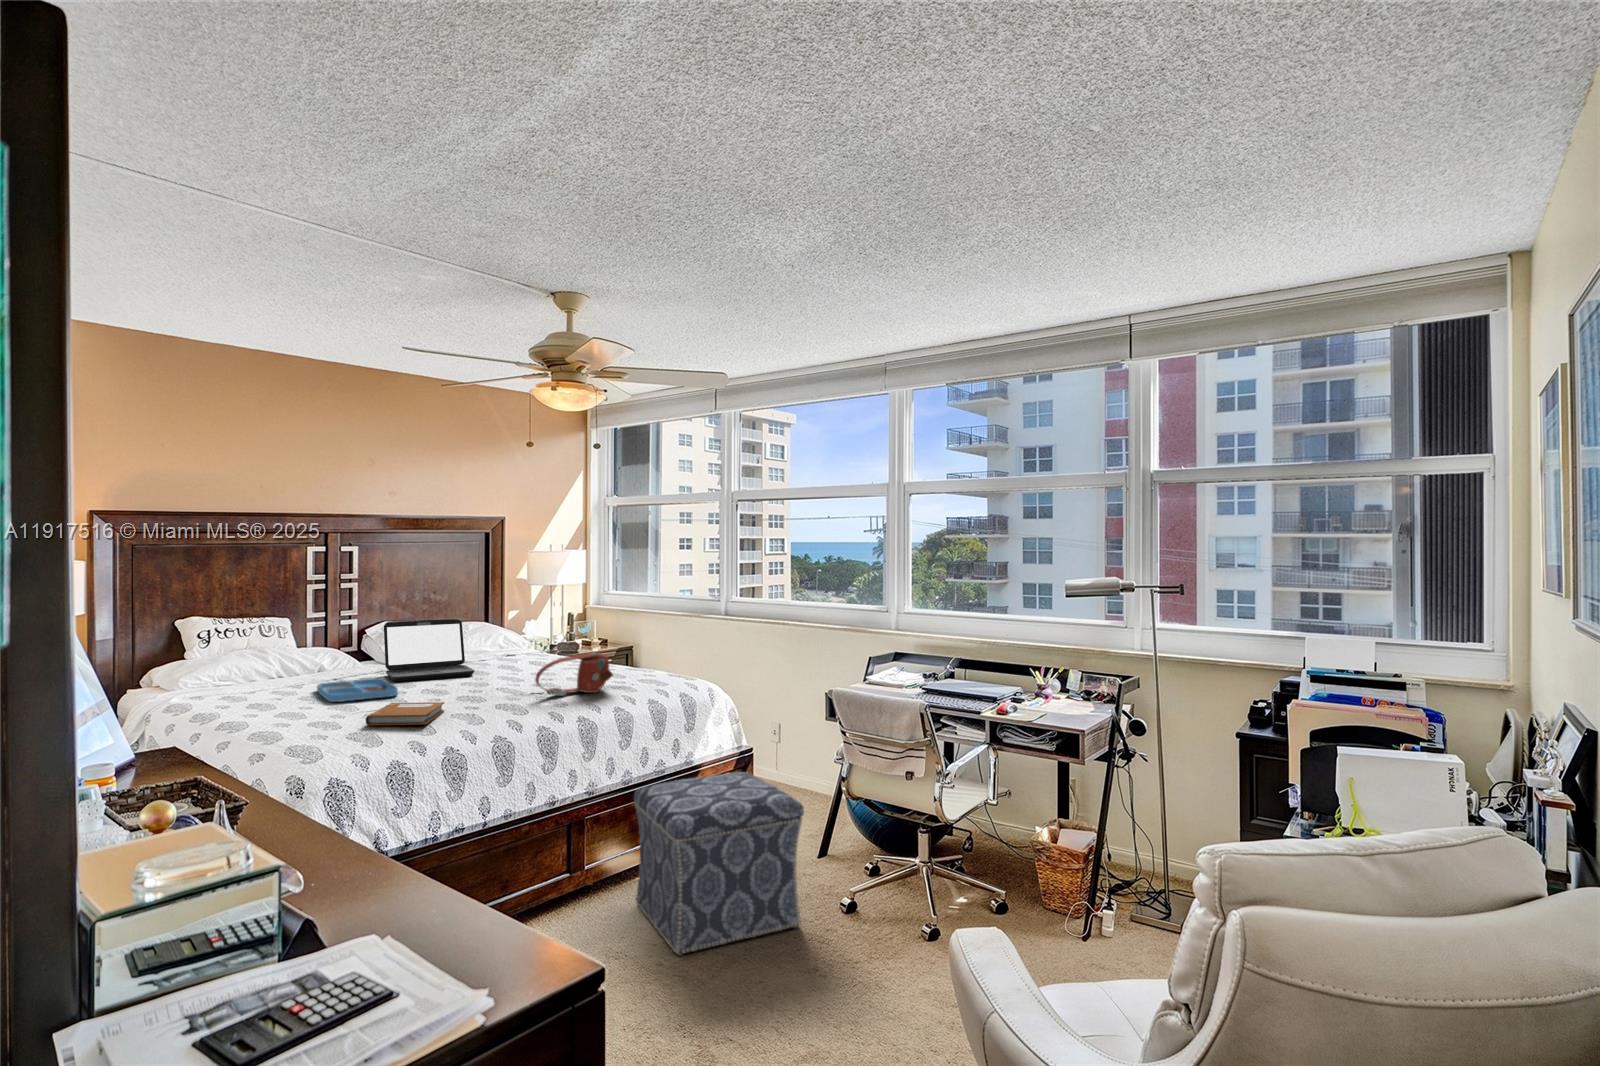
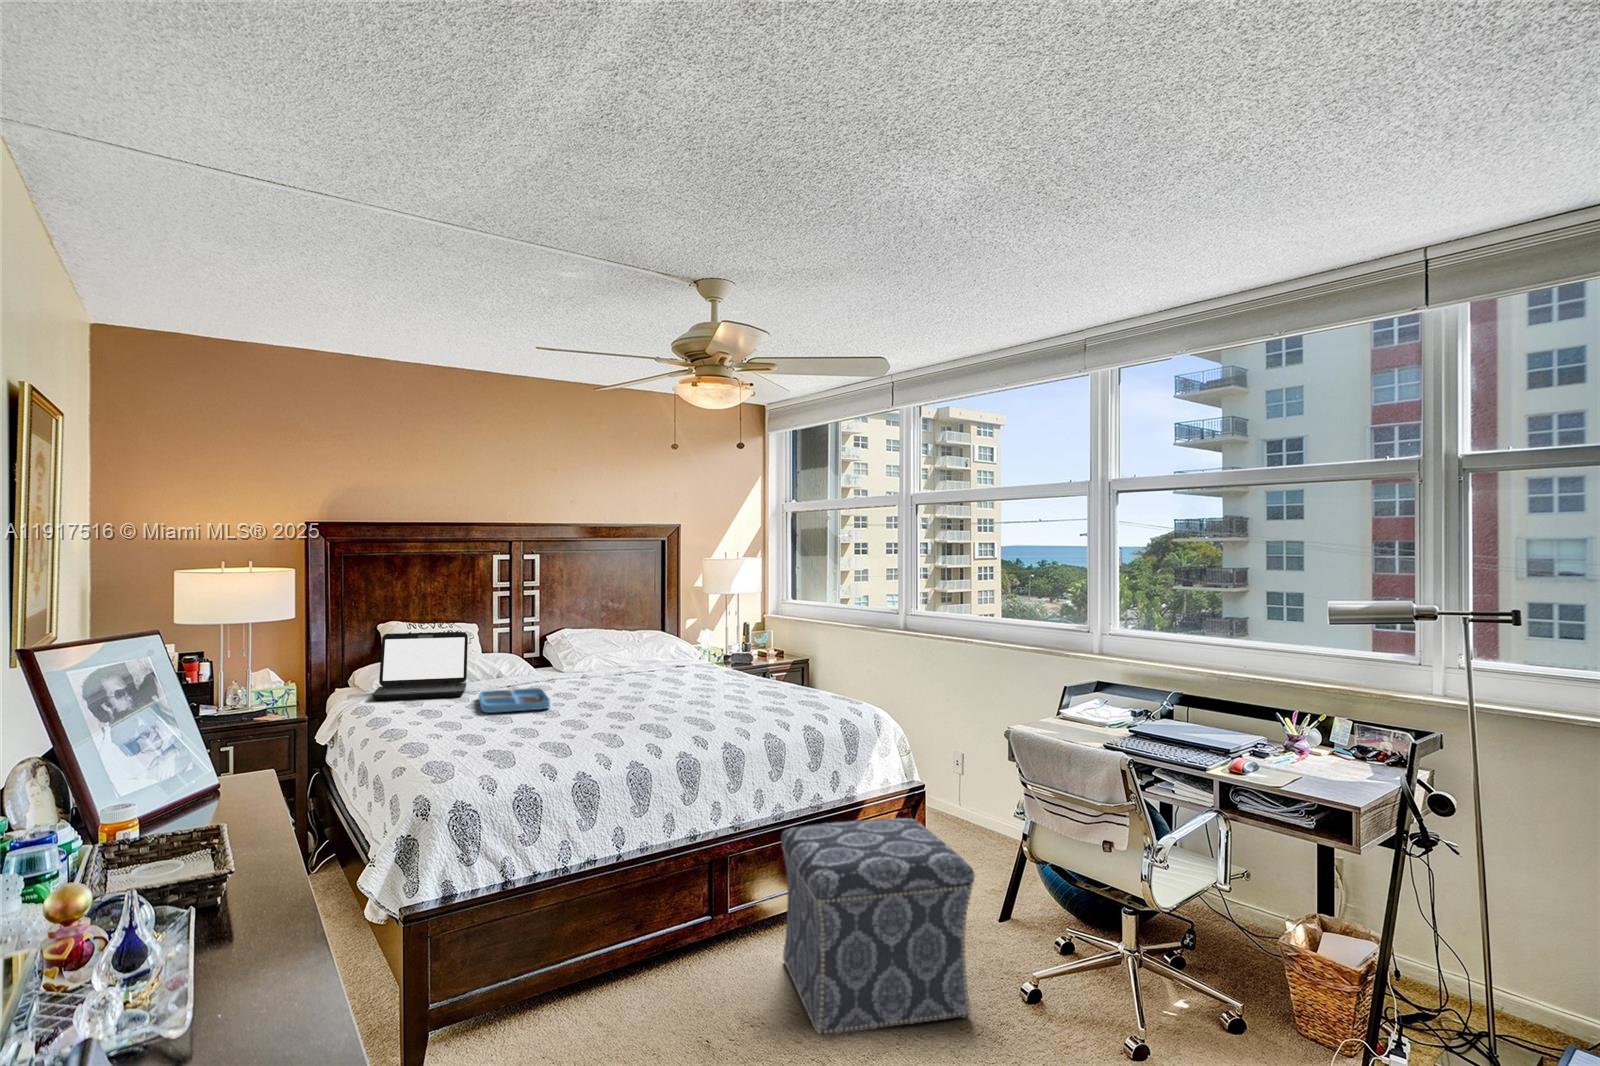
laptop: present [384,619,474,682] -> present [372,632,468,700]
handbag: present [535,652,613,696] -> none [684,670,769,717]
notebook: present [366,702,444,725] -> none [505,717,588,744]

